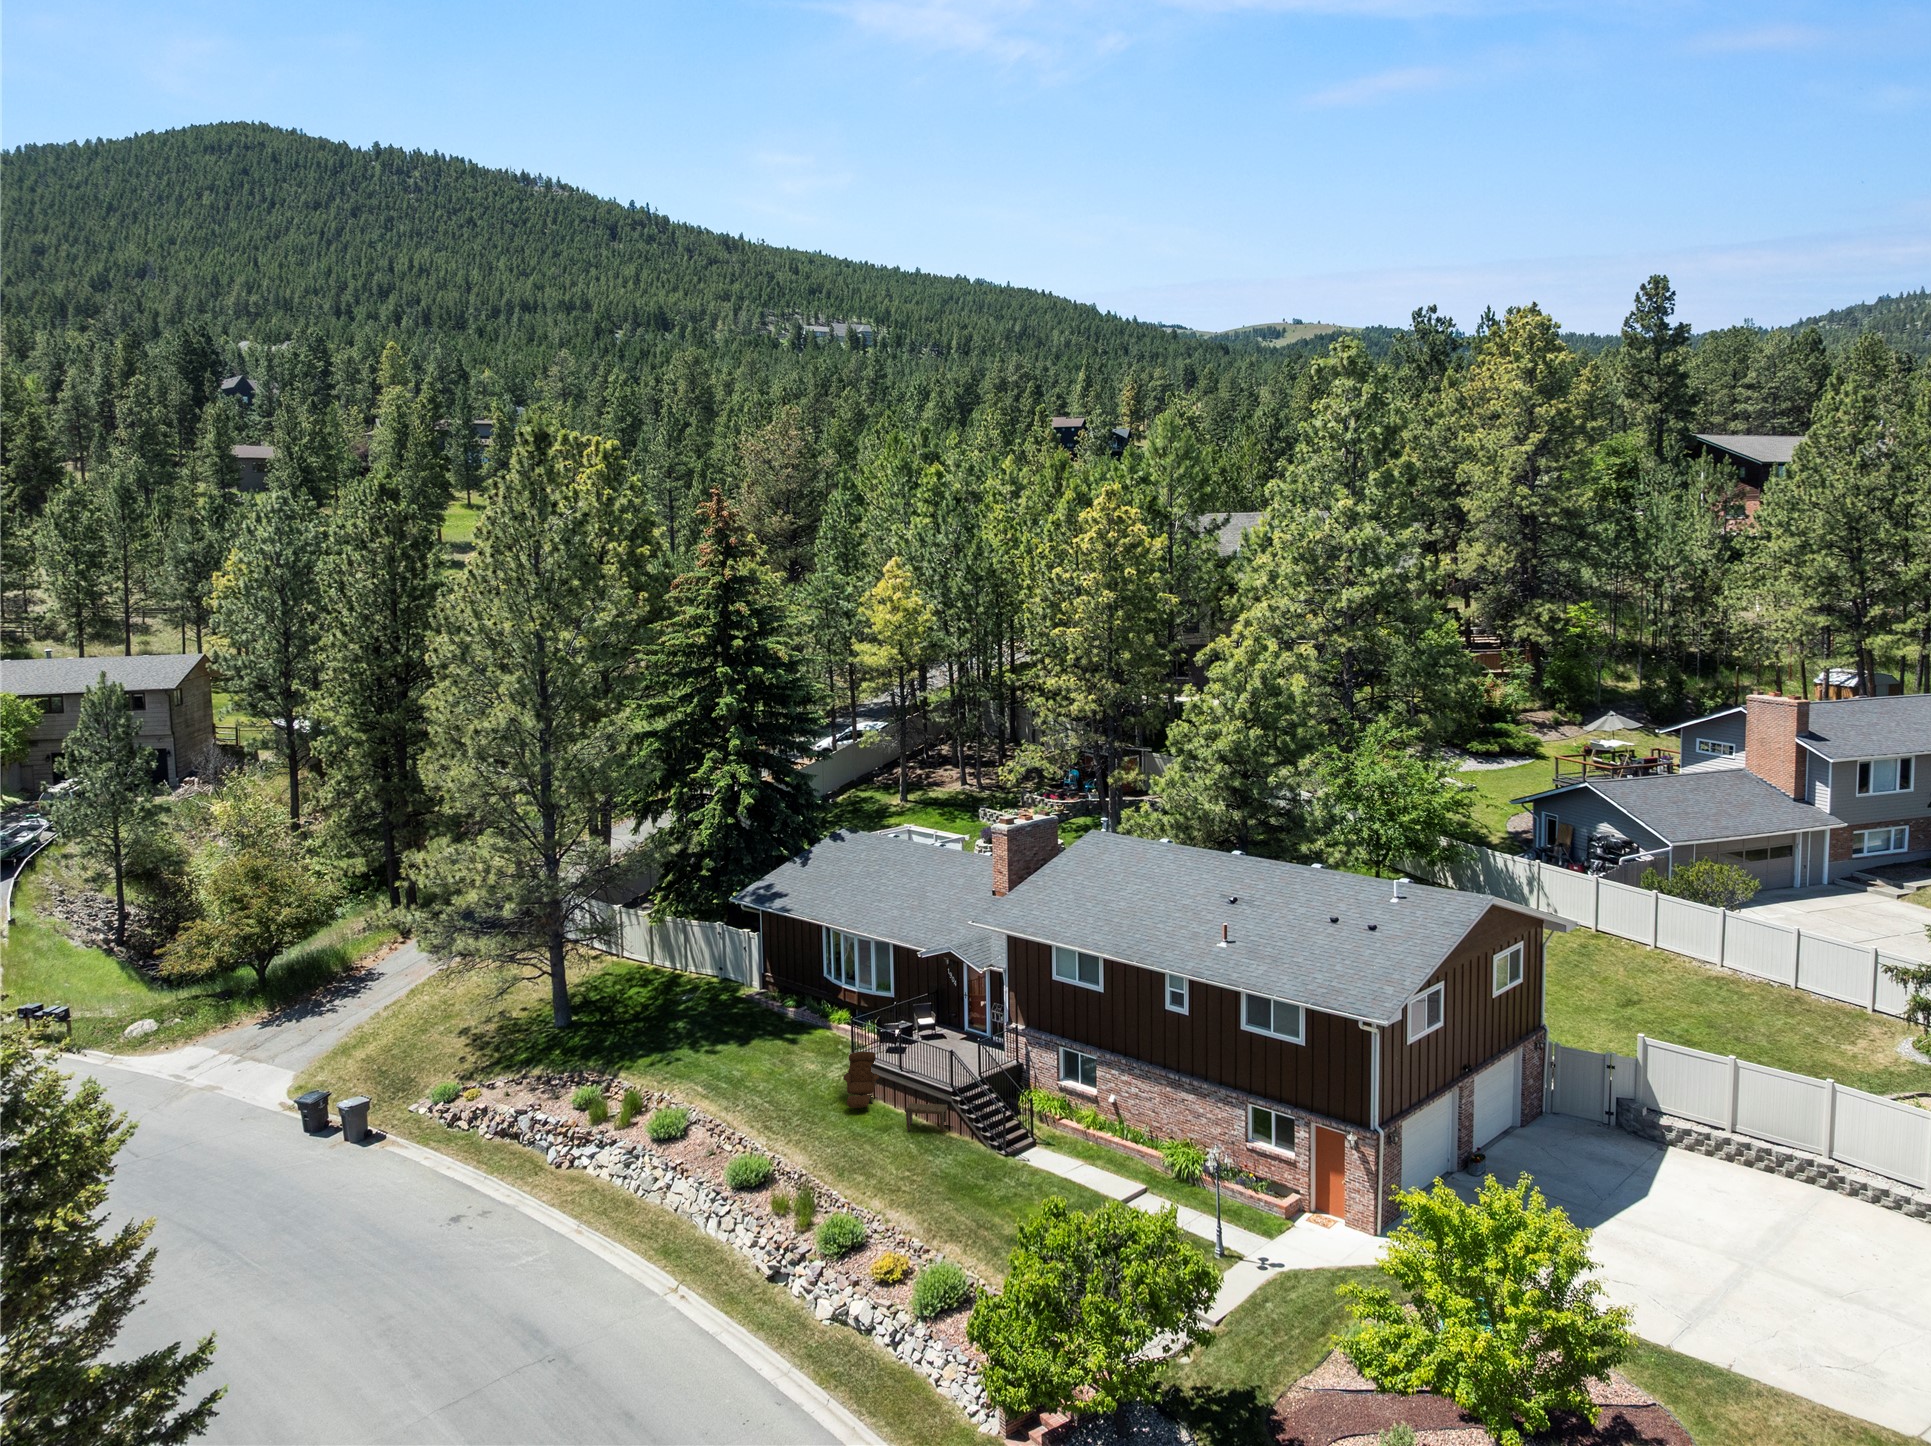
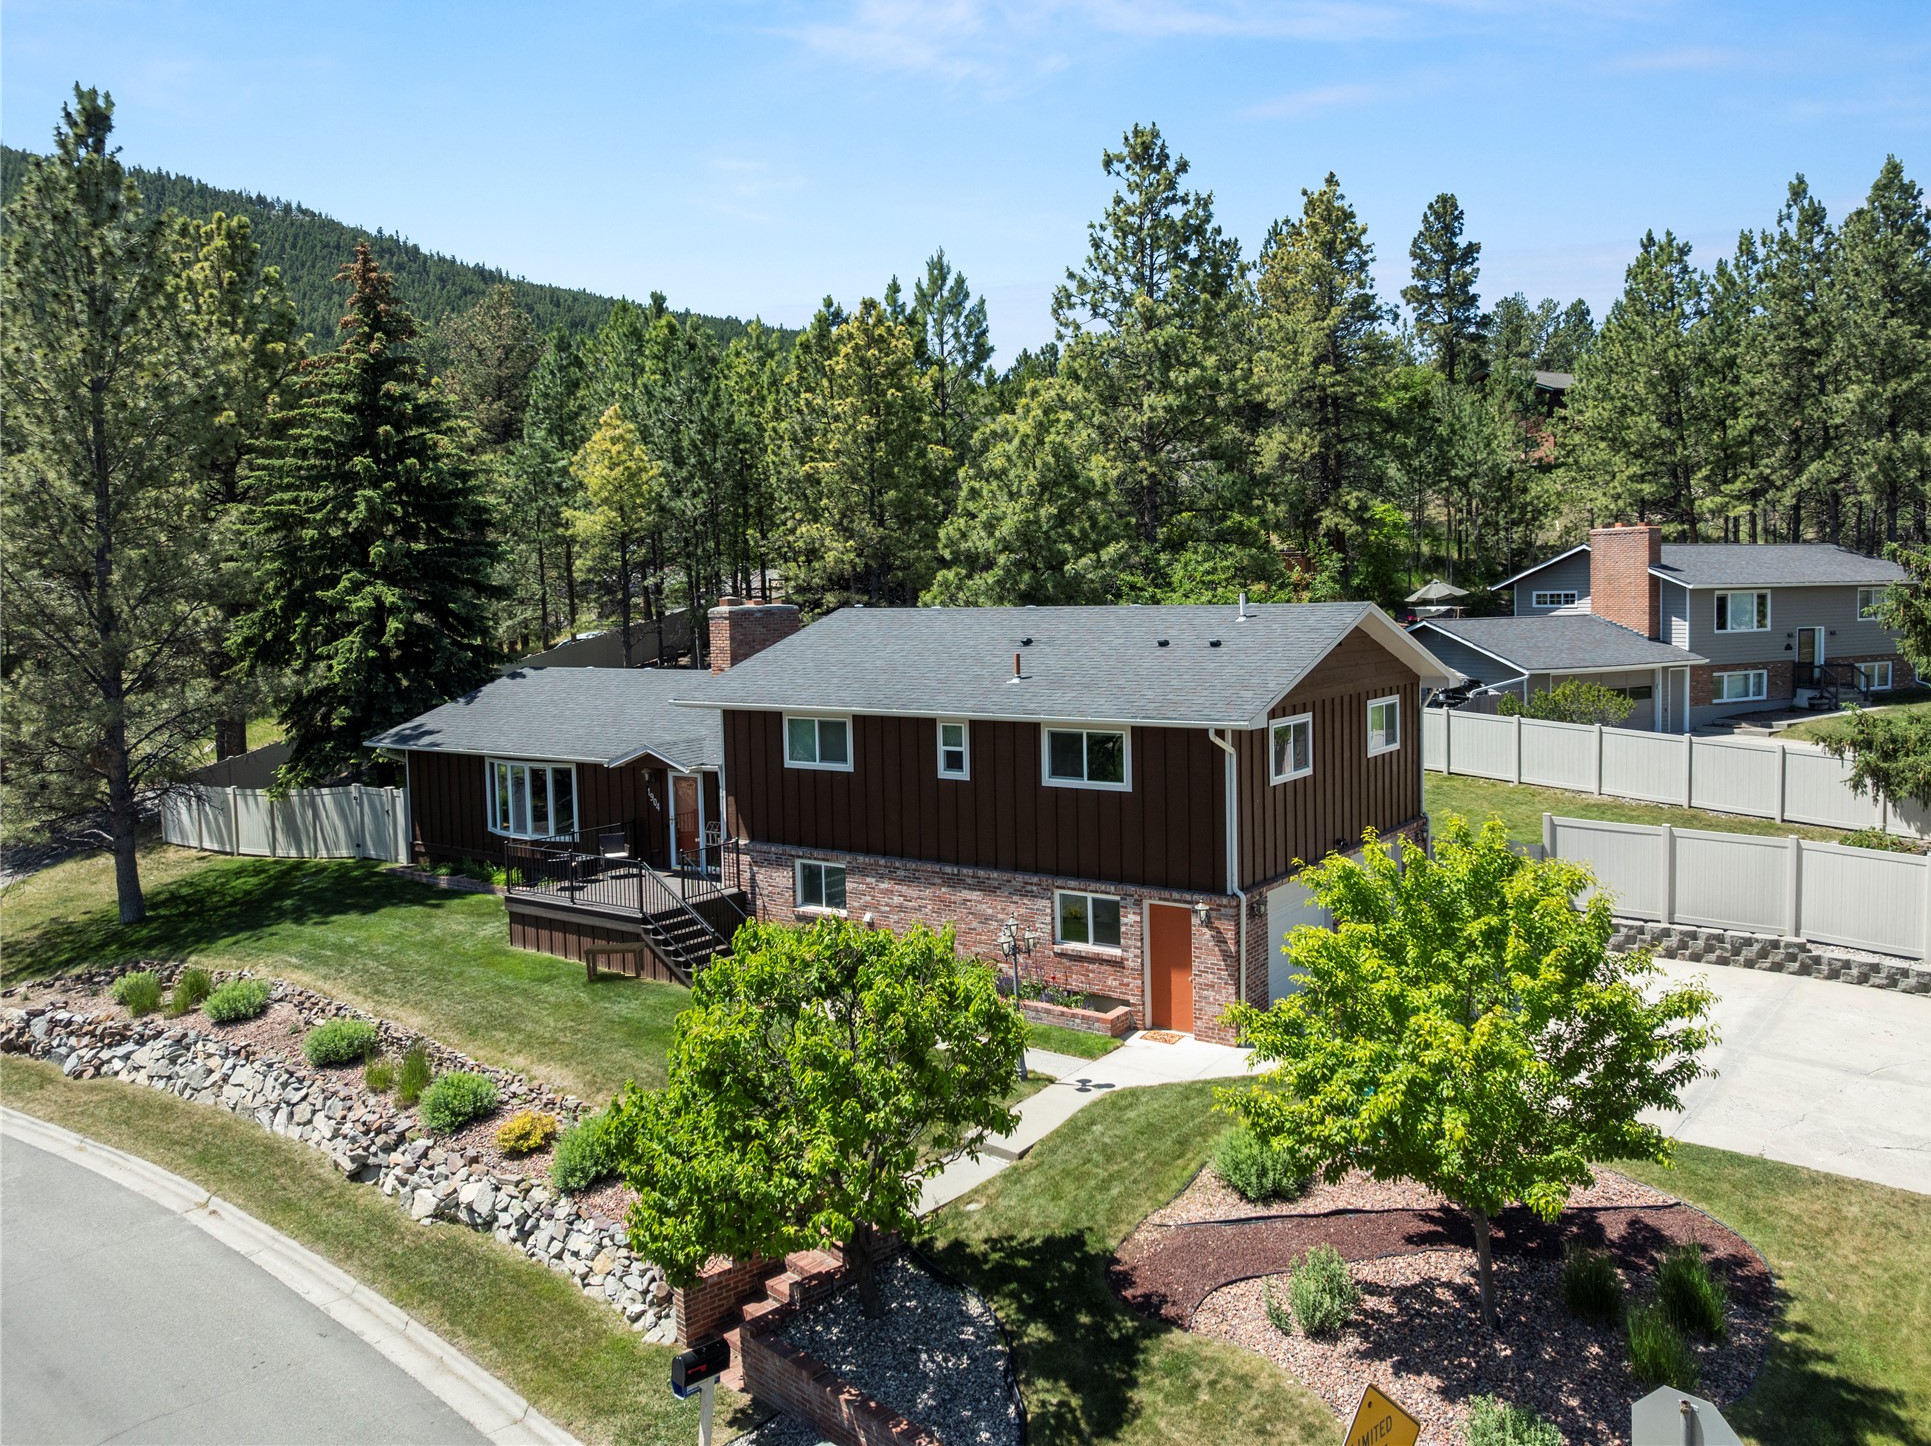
lounge chair: present [843,1052,879,1114] -> none [503,891,556,970]

